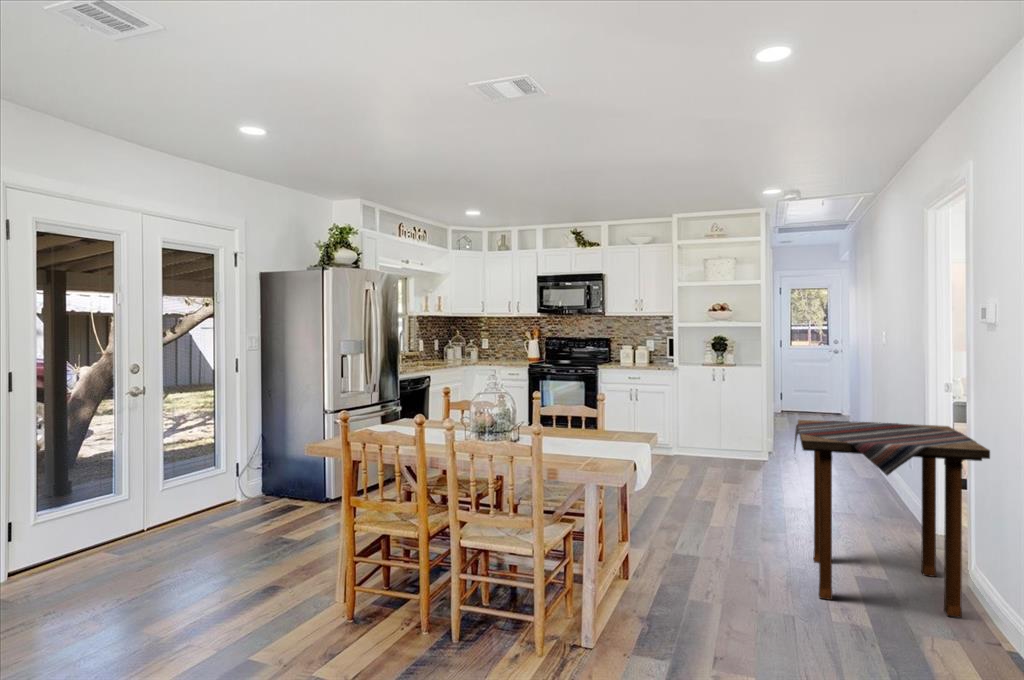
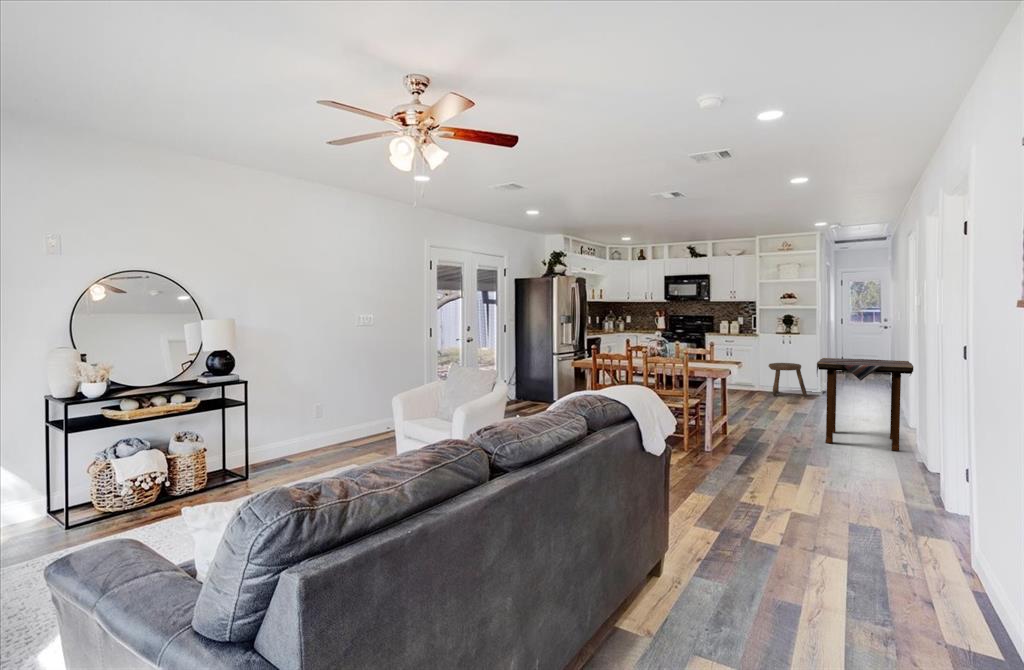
stool: none [694,412,752,467] -> present [769,363,807,396]

